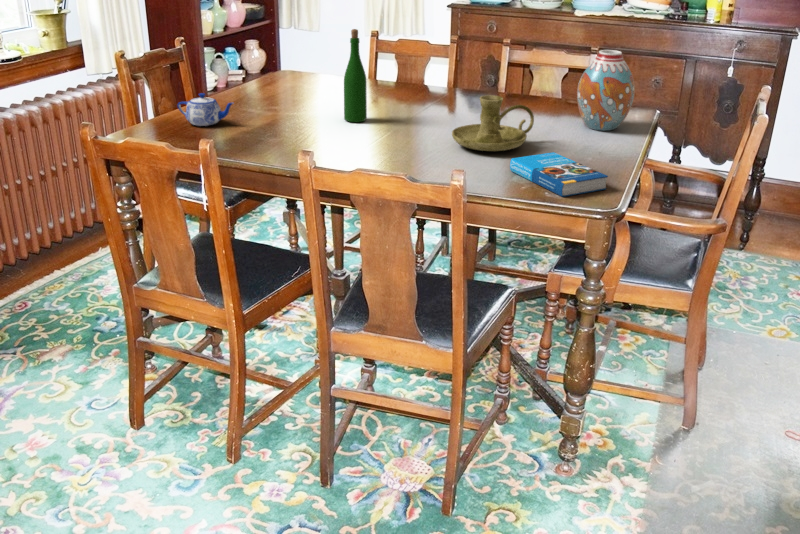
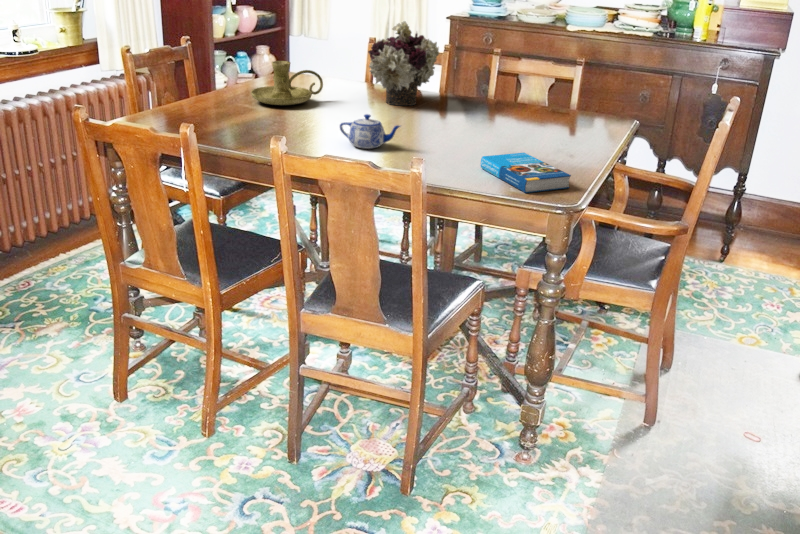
flower arrangement: none [376,15,450,104] -> present [368,21,439,106]
wine bottle: present [344,29,367,122] -> none [333,31,355,120]
vase: present [577,50,635,131] -> none [556,59,611,137]
teapot: present [178,93,233,126] -> present [340,114,400,149]
candle holder: present [452,95,534,151] -> present [251,61,323,105]

